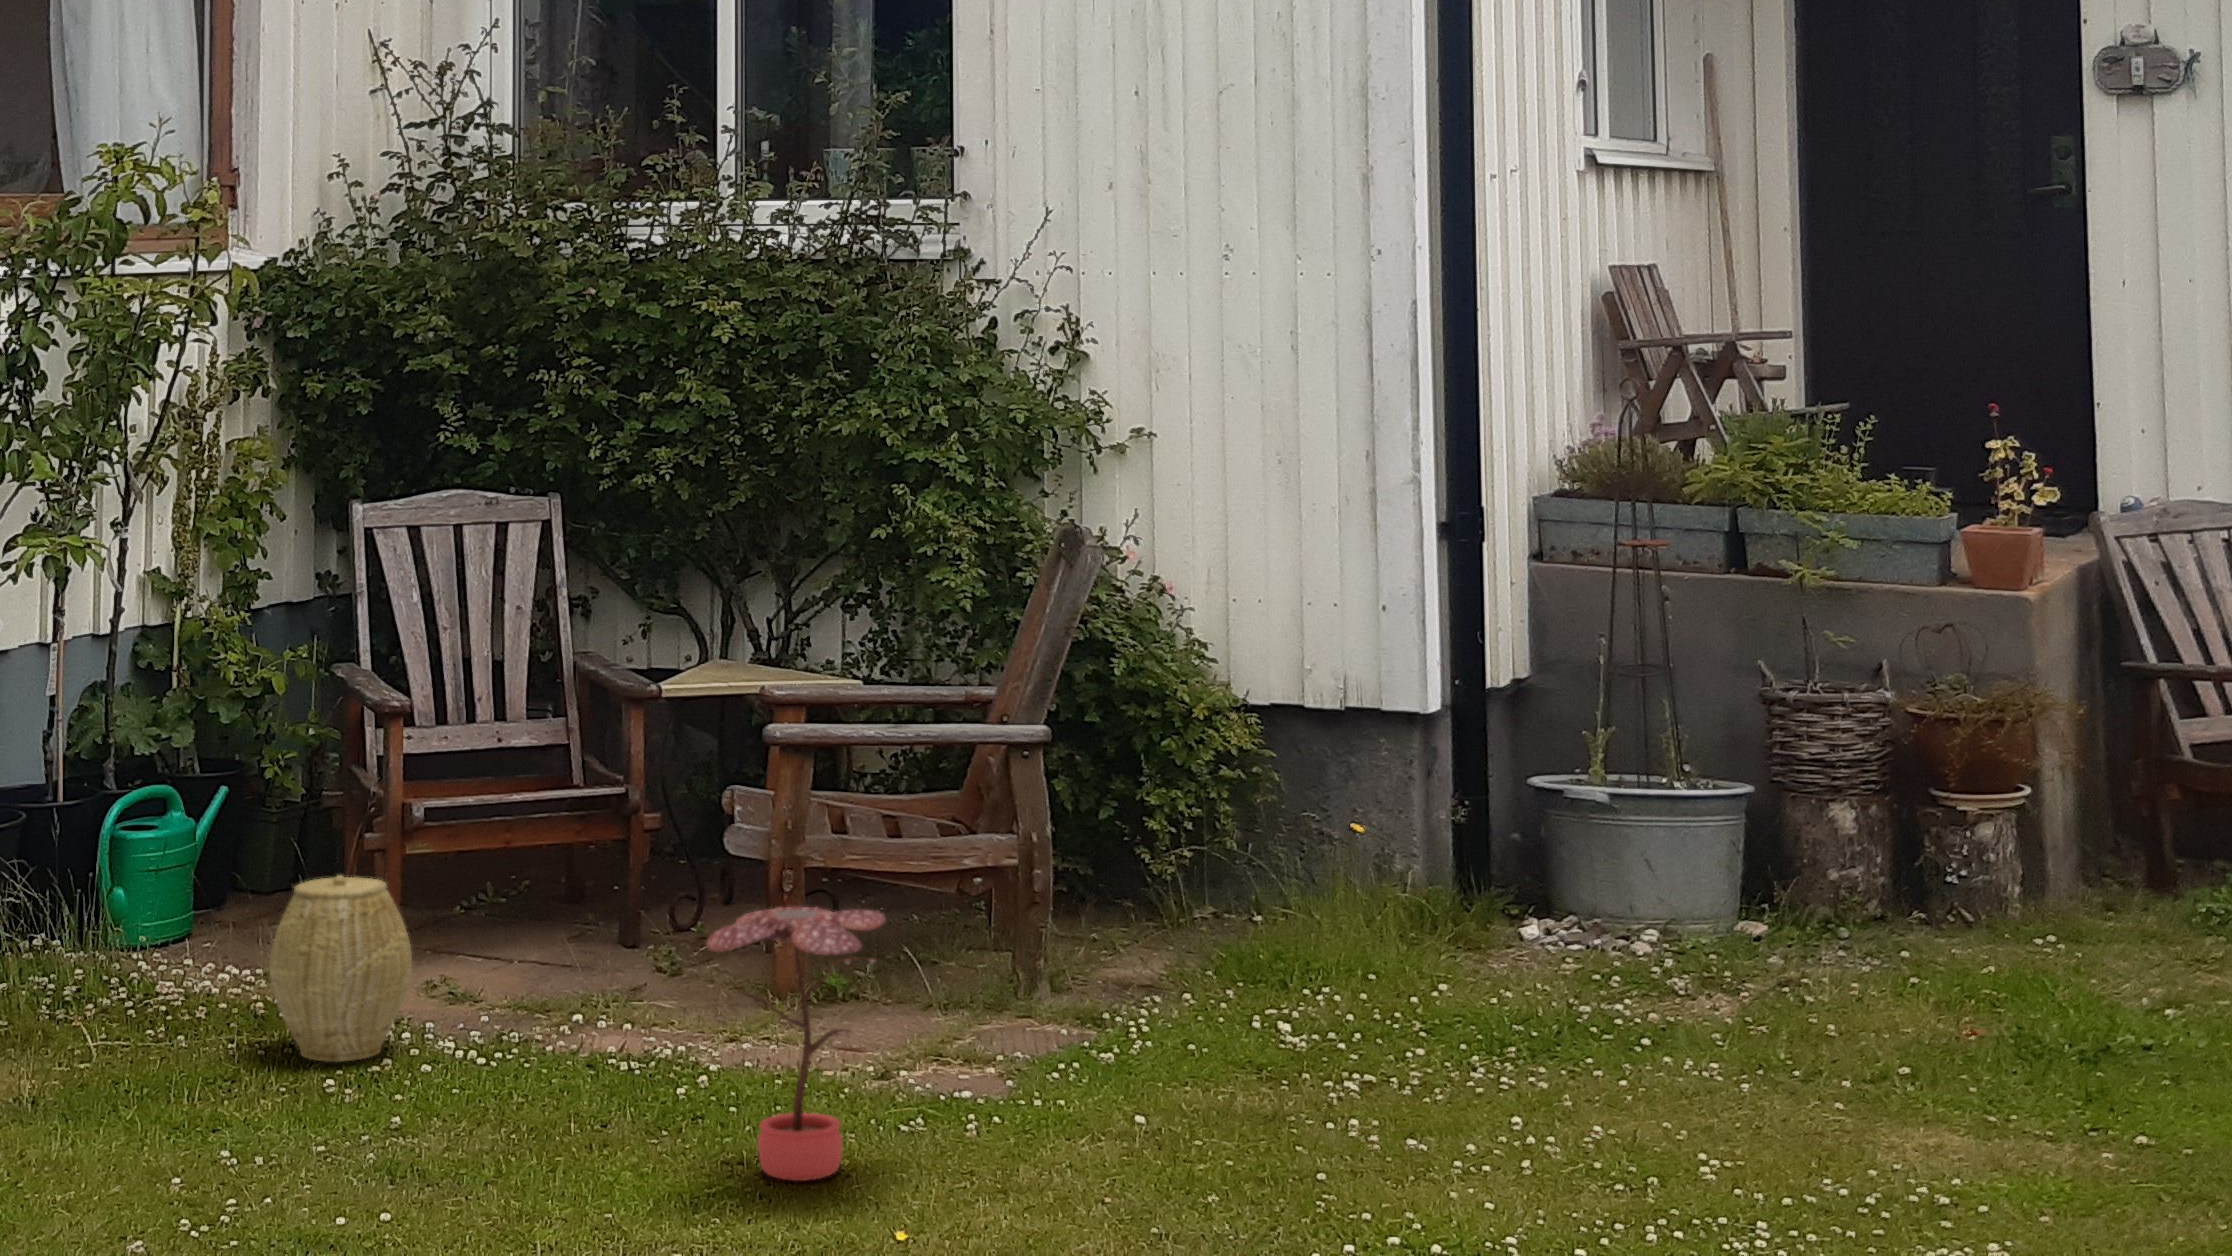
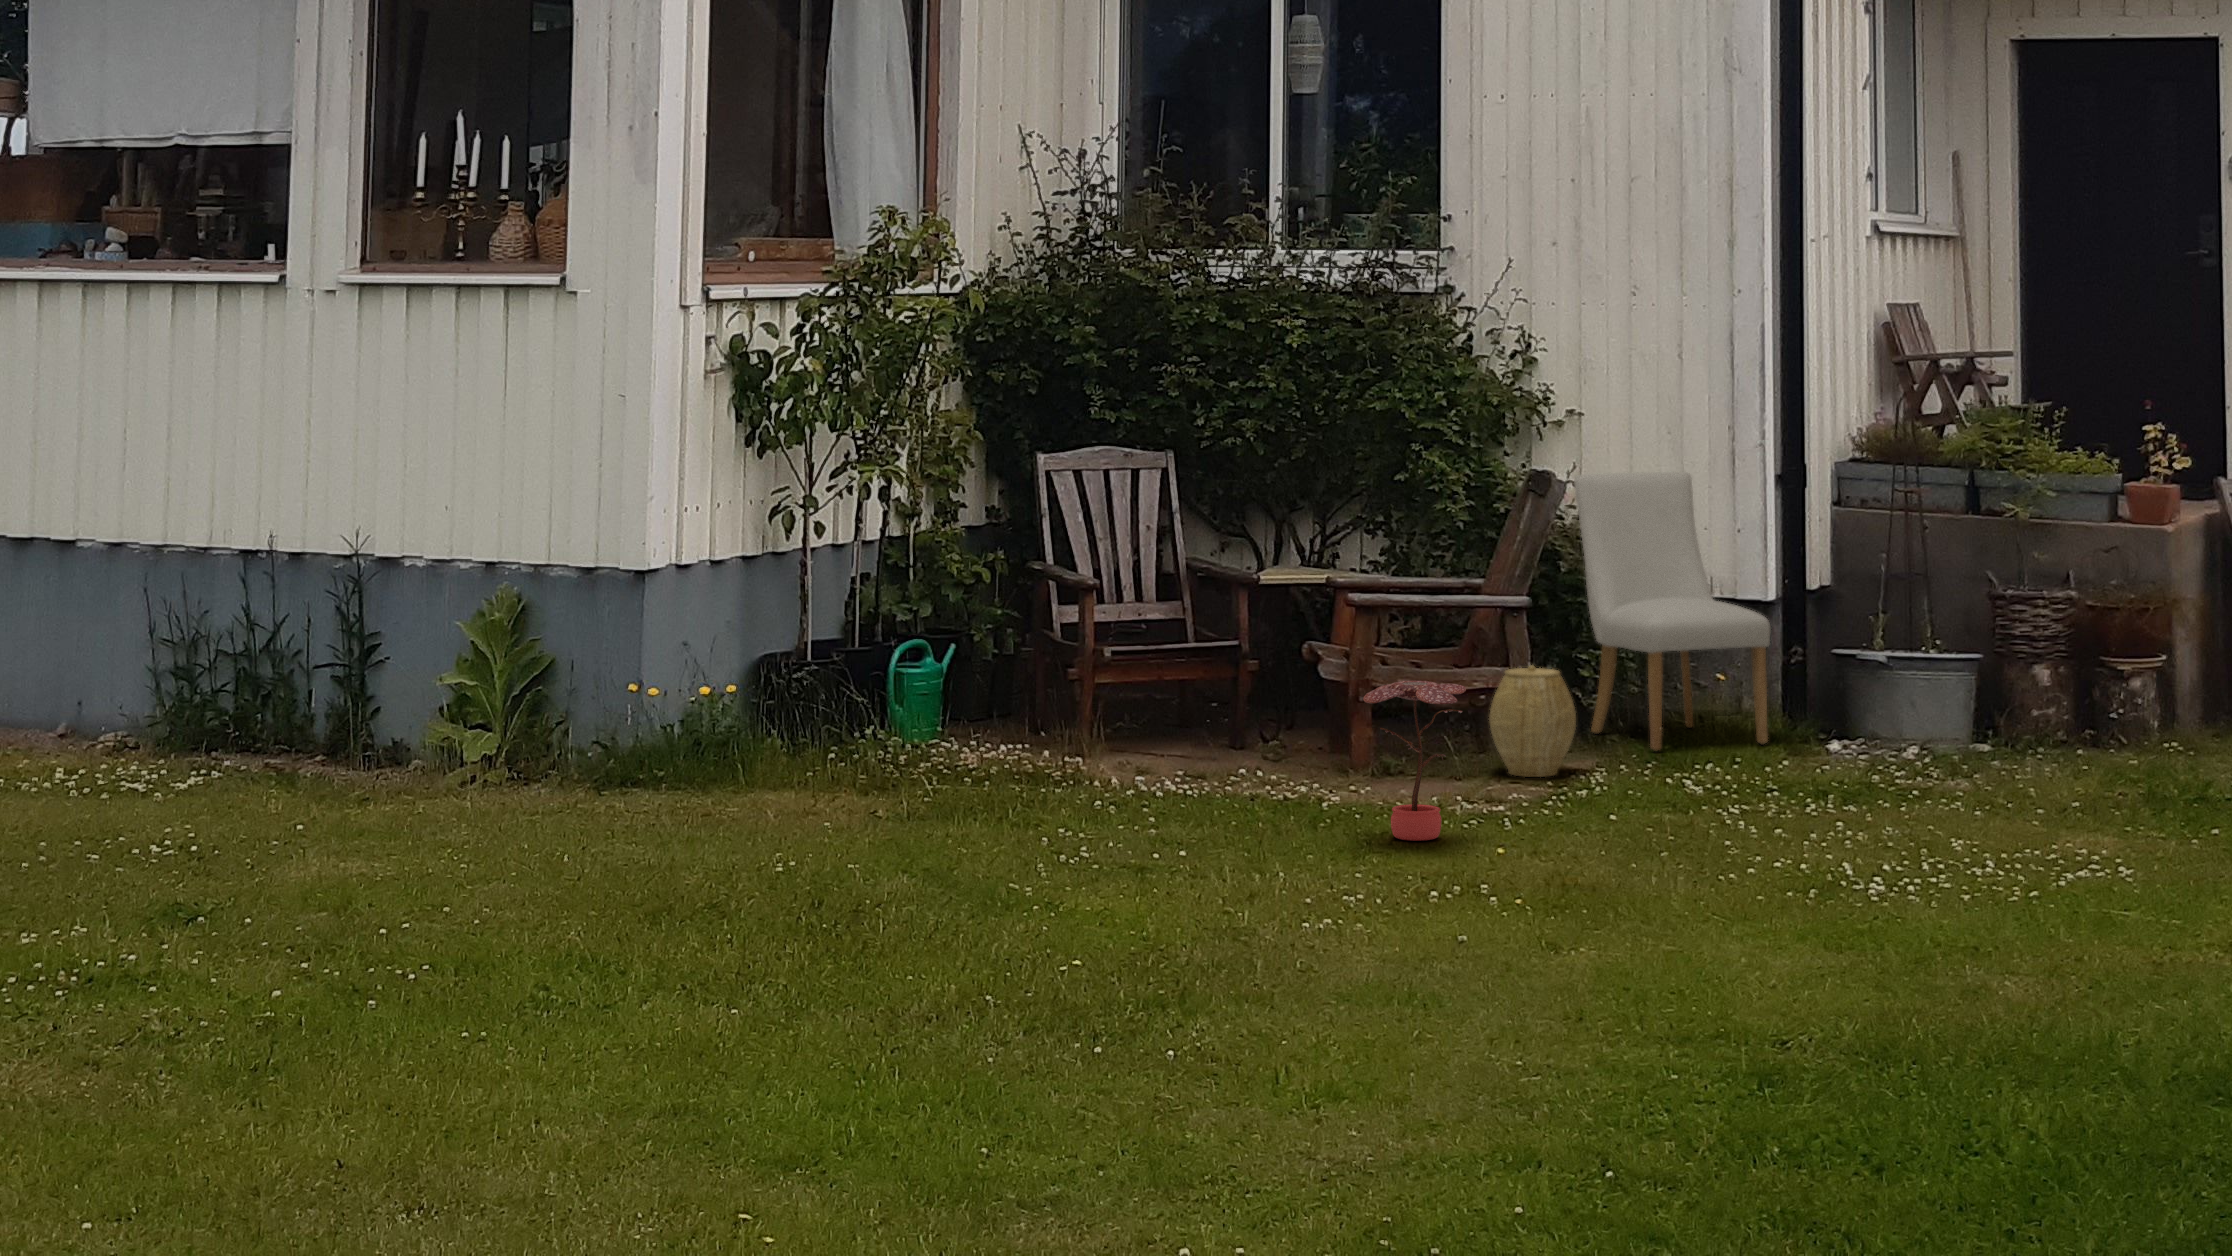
chair: none [1130,522,1426,960] -> present [1574,472,1770,751]
woven basket: present [269,875,412,1062] -> present [1489,665,1576,777]

